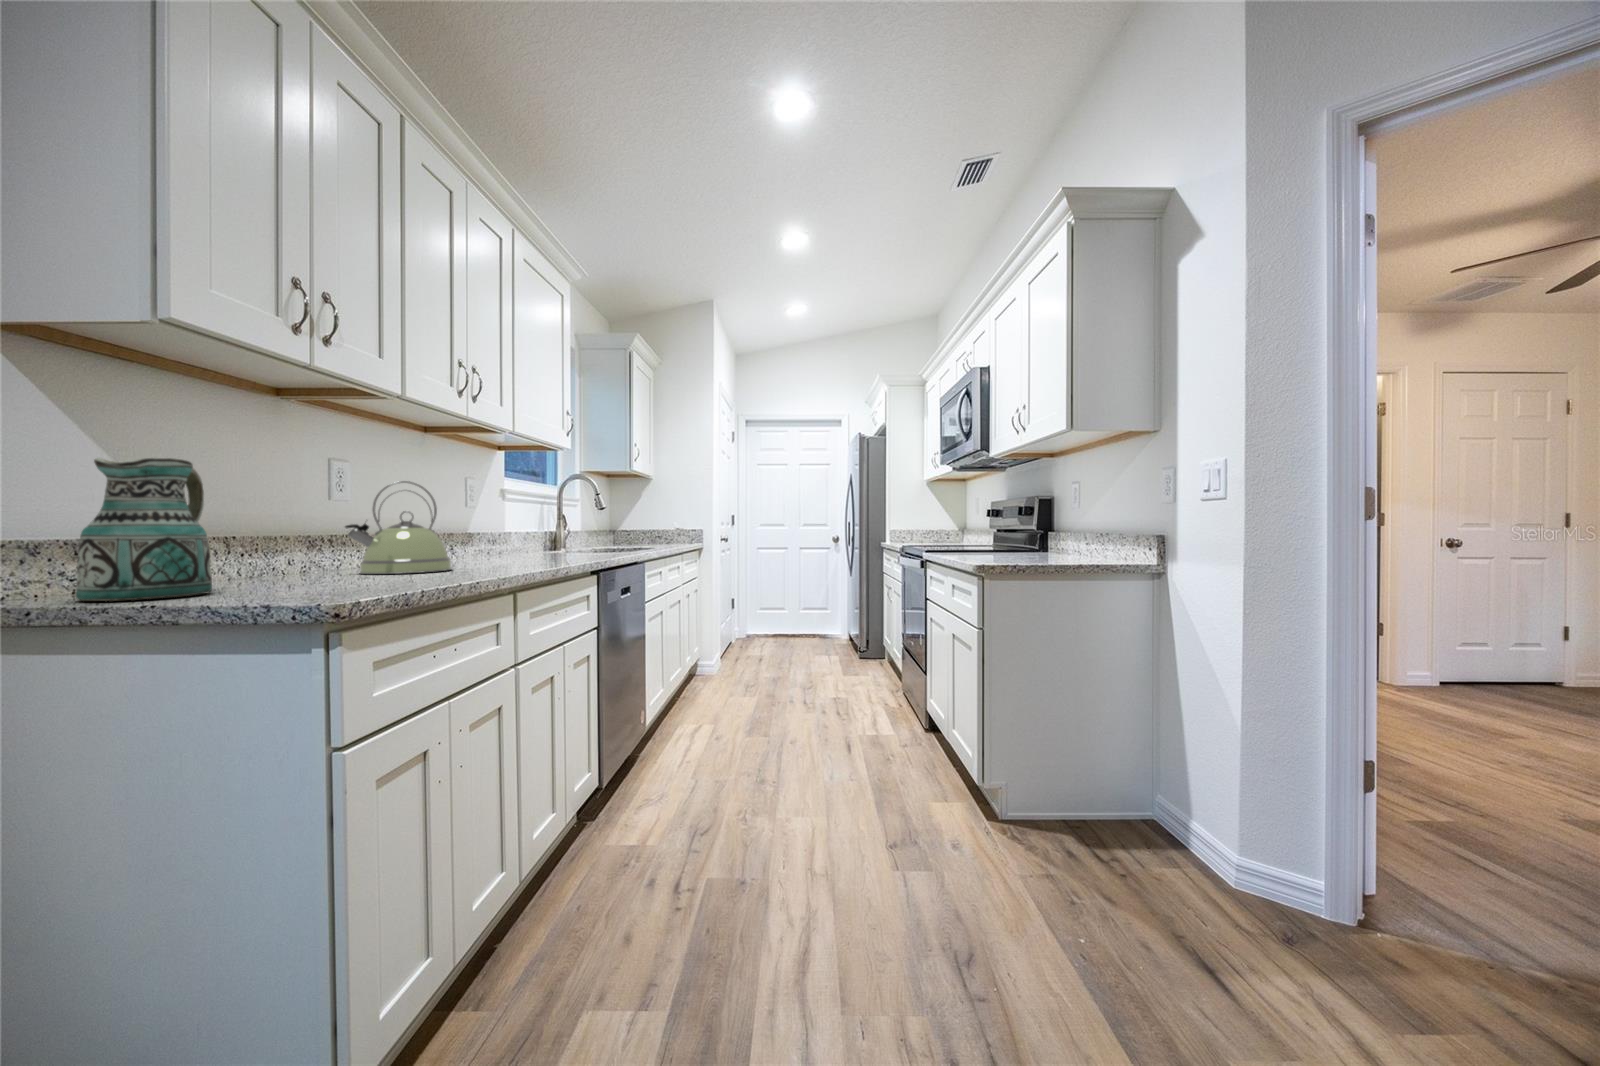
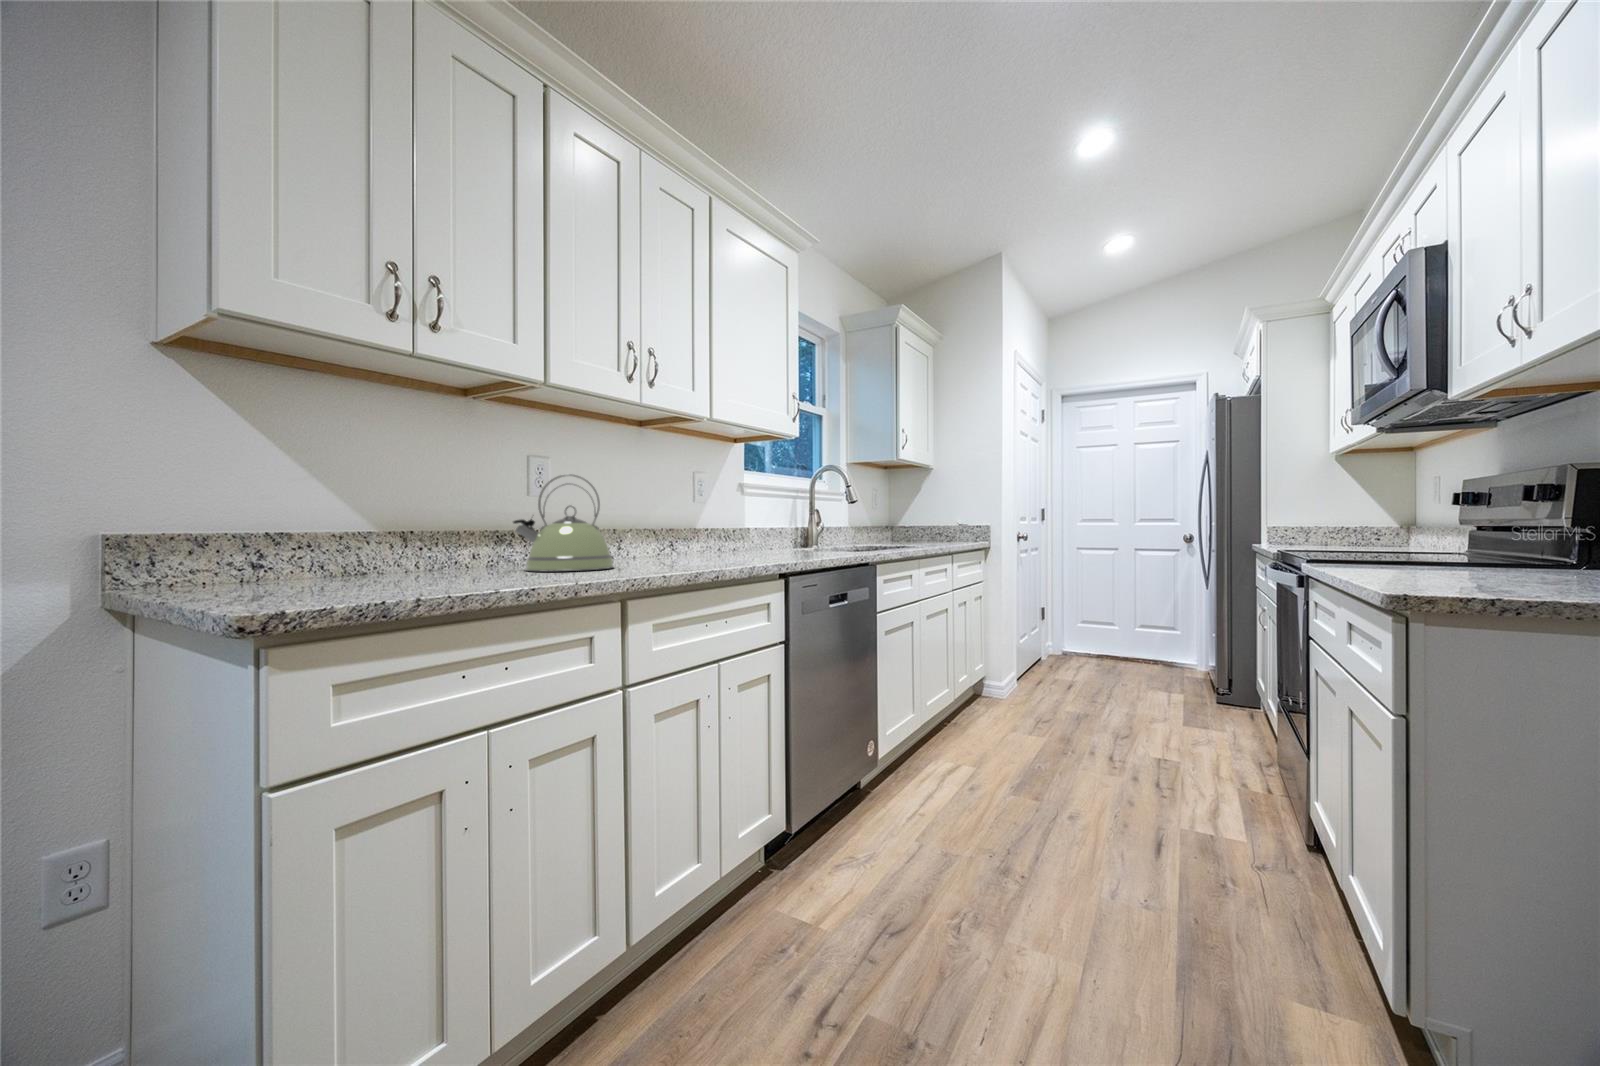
ceramic pitcher: present [76,457,212,601] -> none [208,454,347,592]

